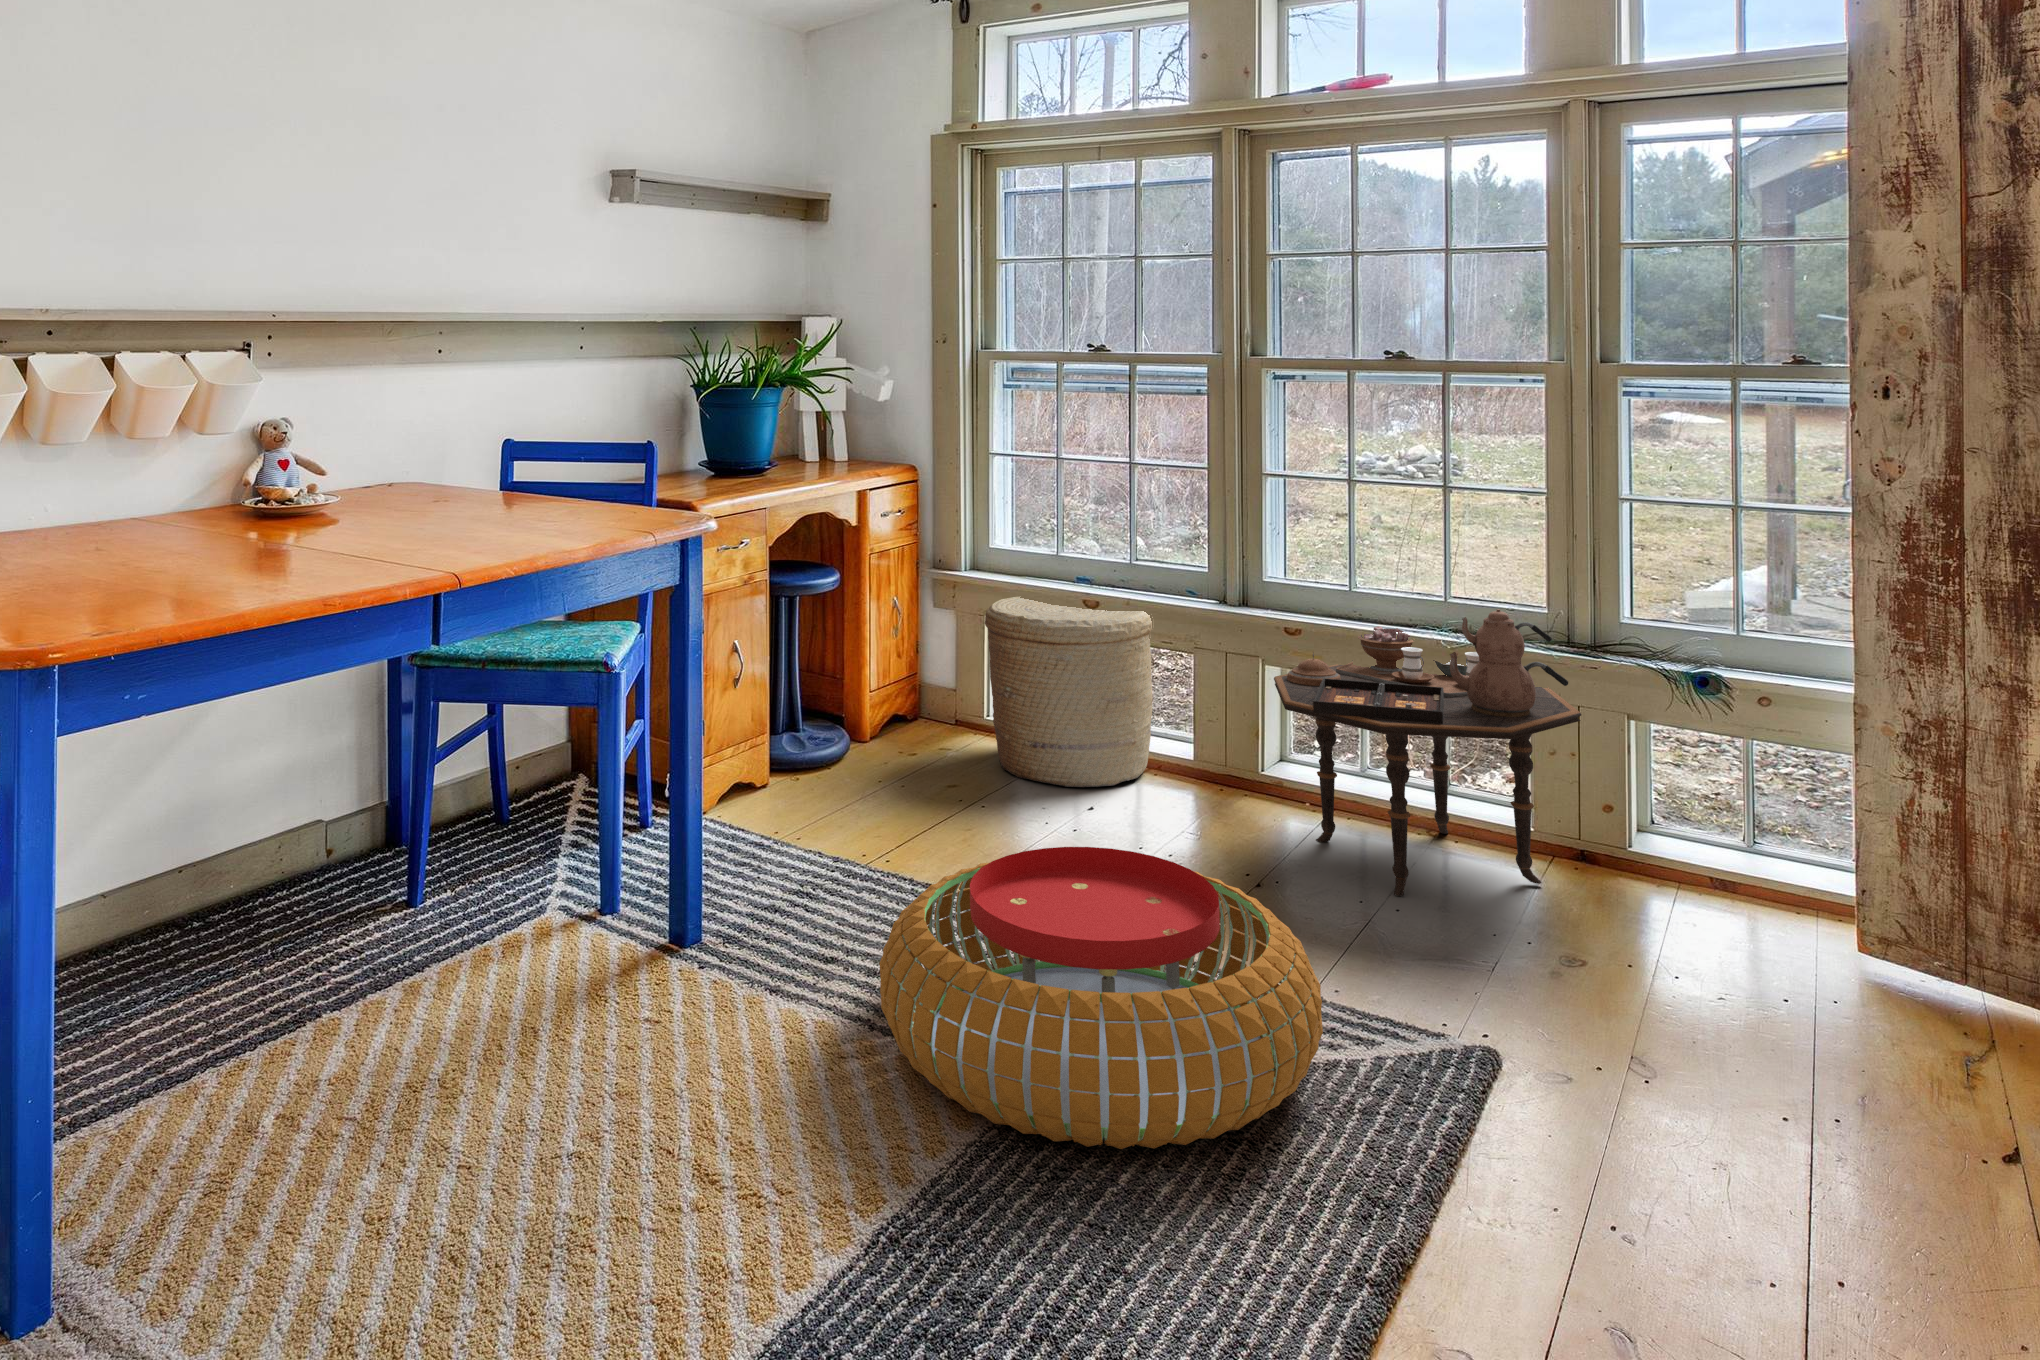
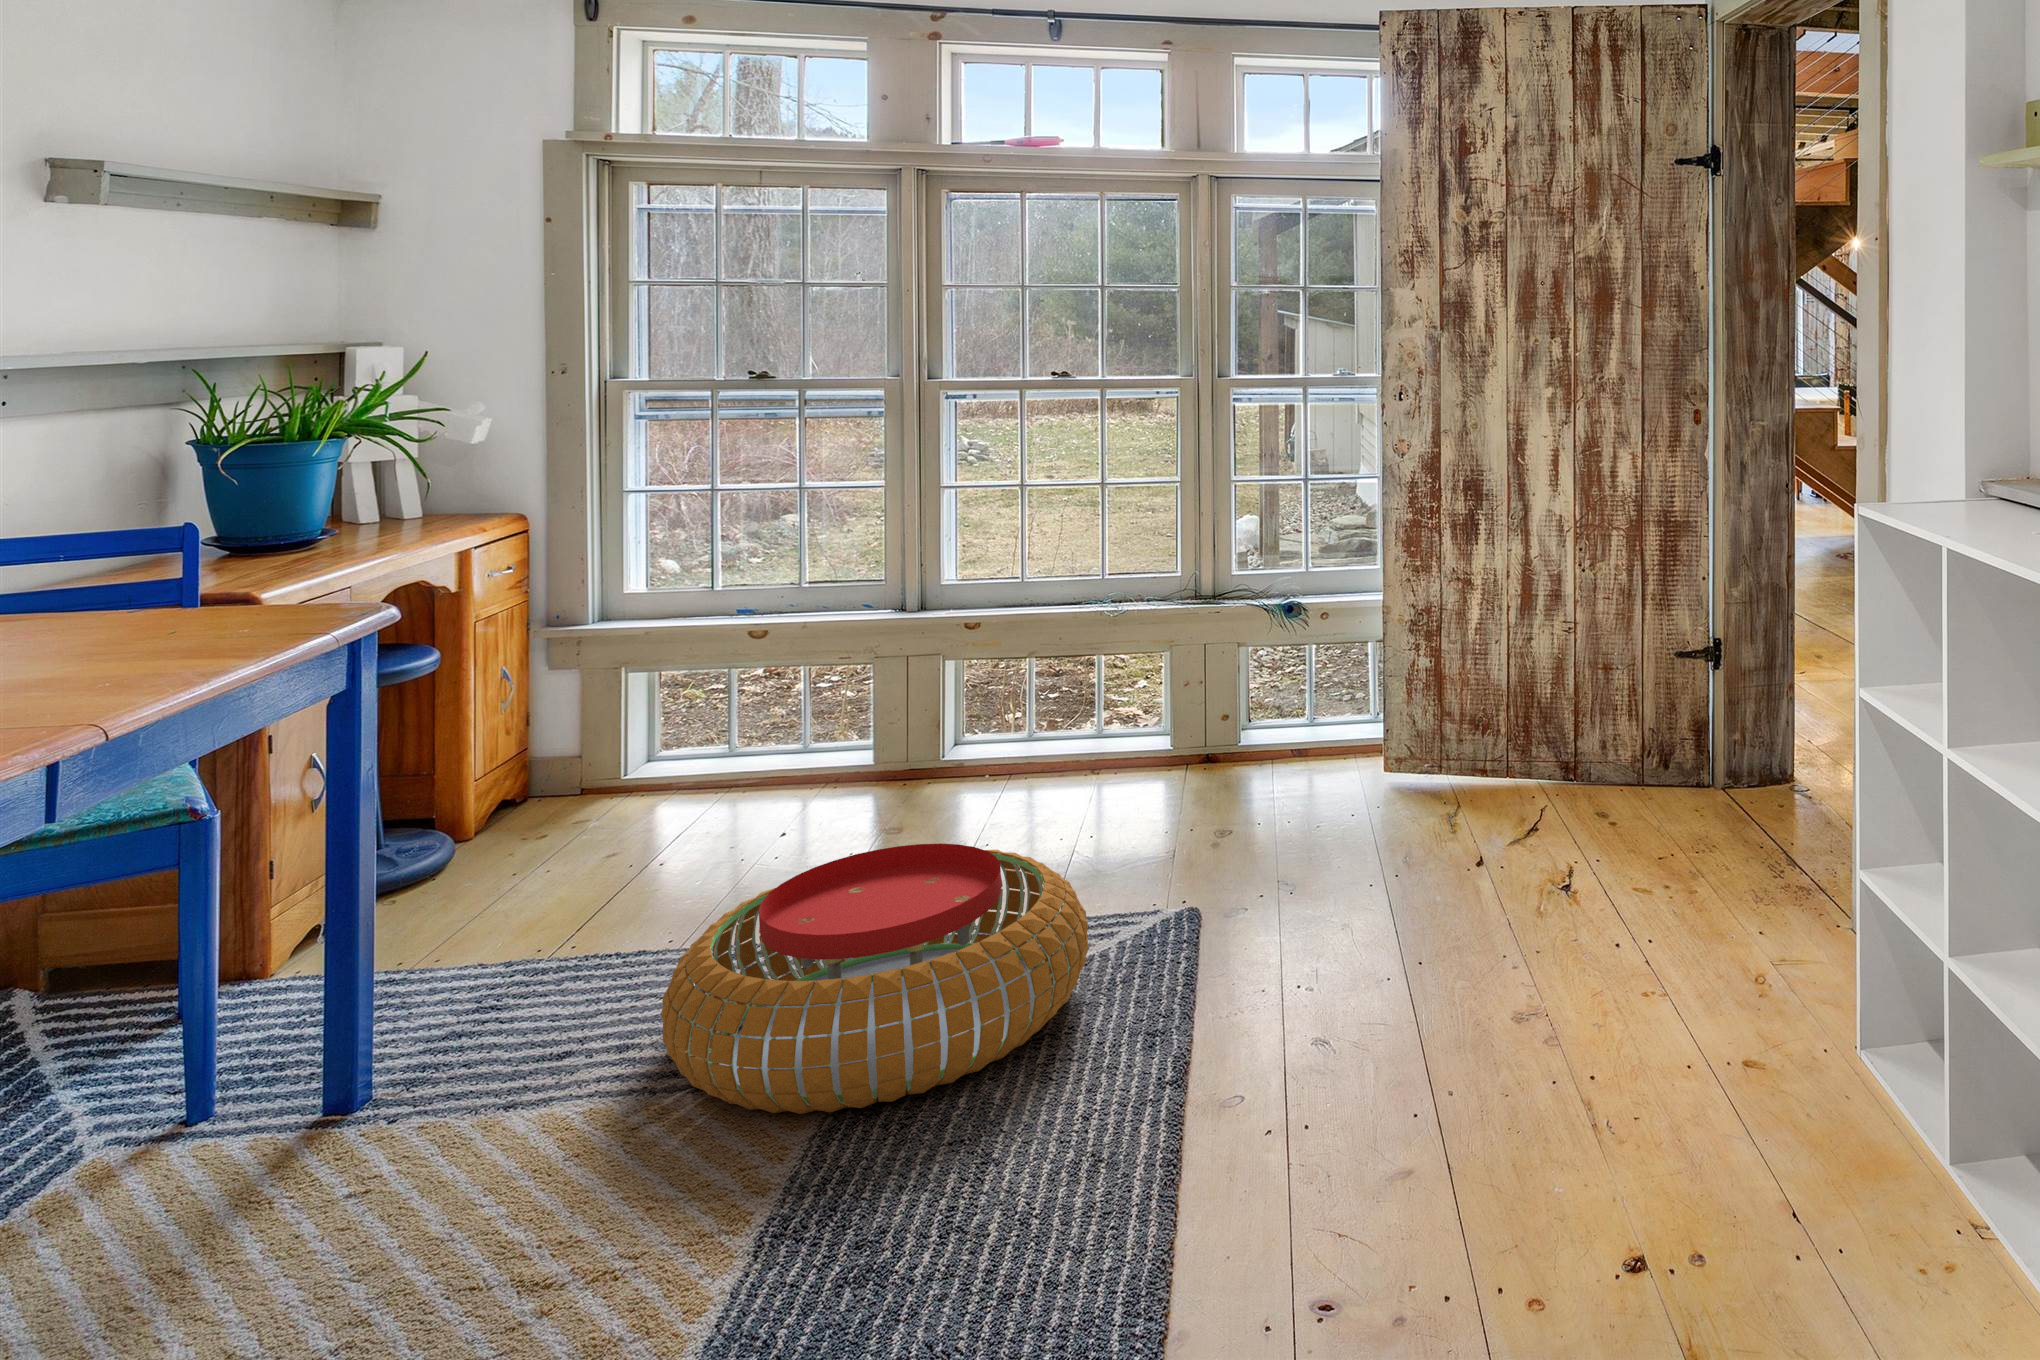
woven basket: present [985,596,1153,787] -> none [624,621,823,827]
side table: present [1274,609,1581,896] -> none [961,578,1213,827]

